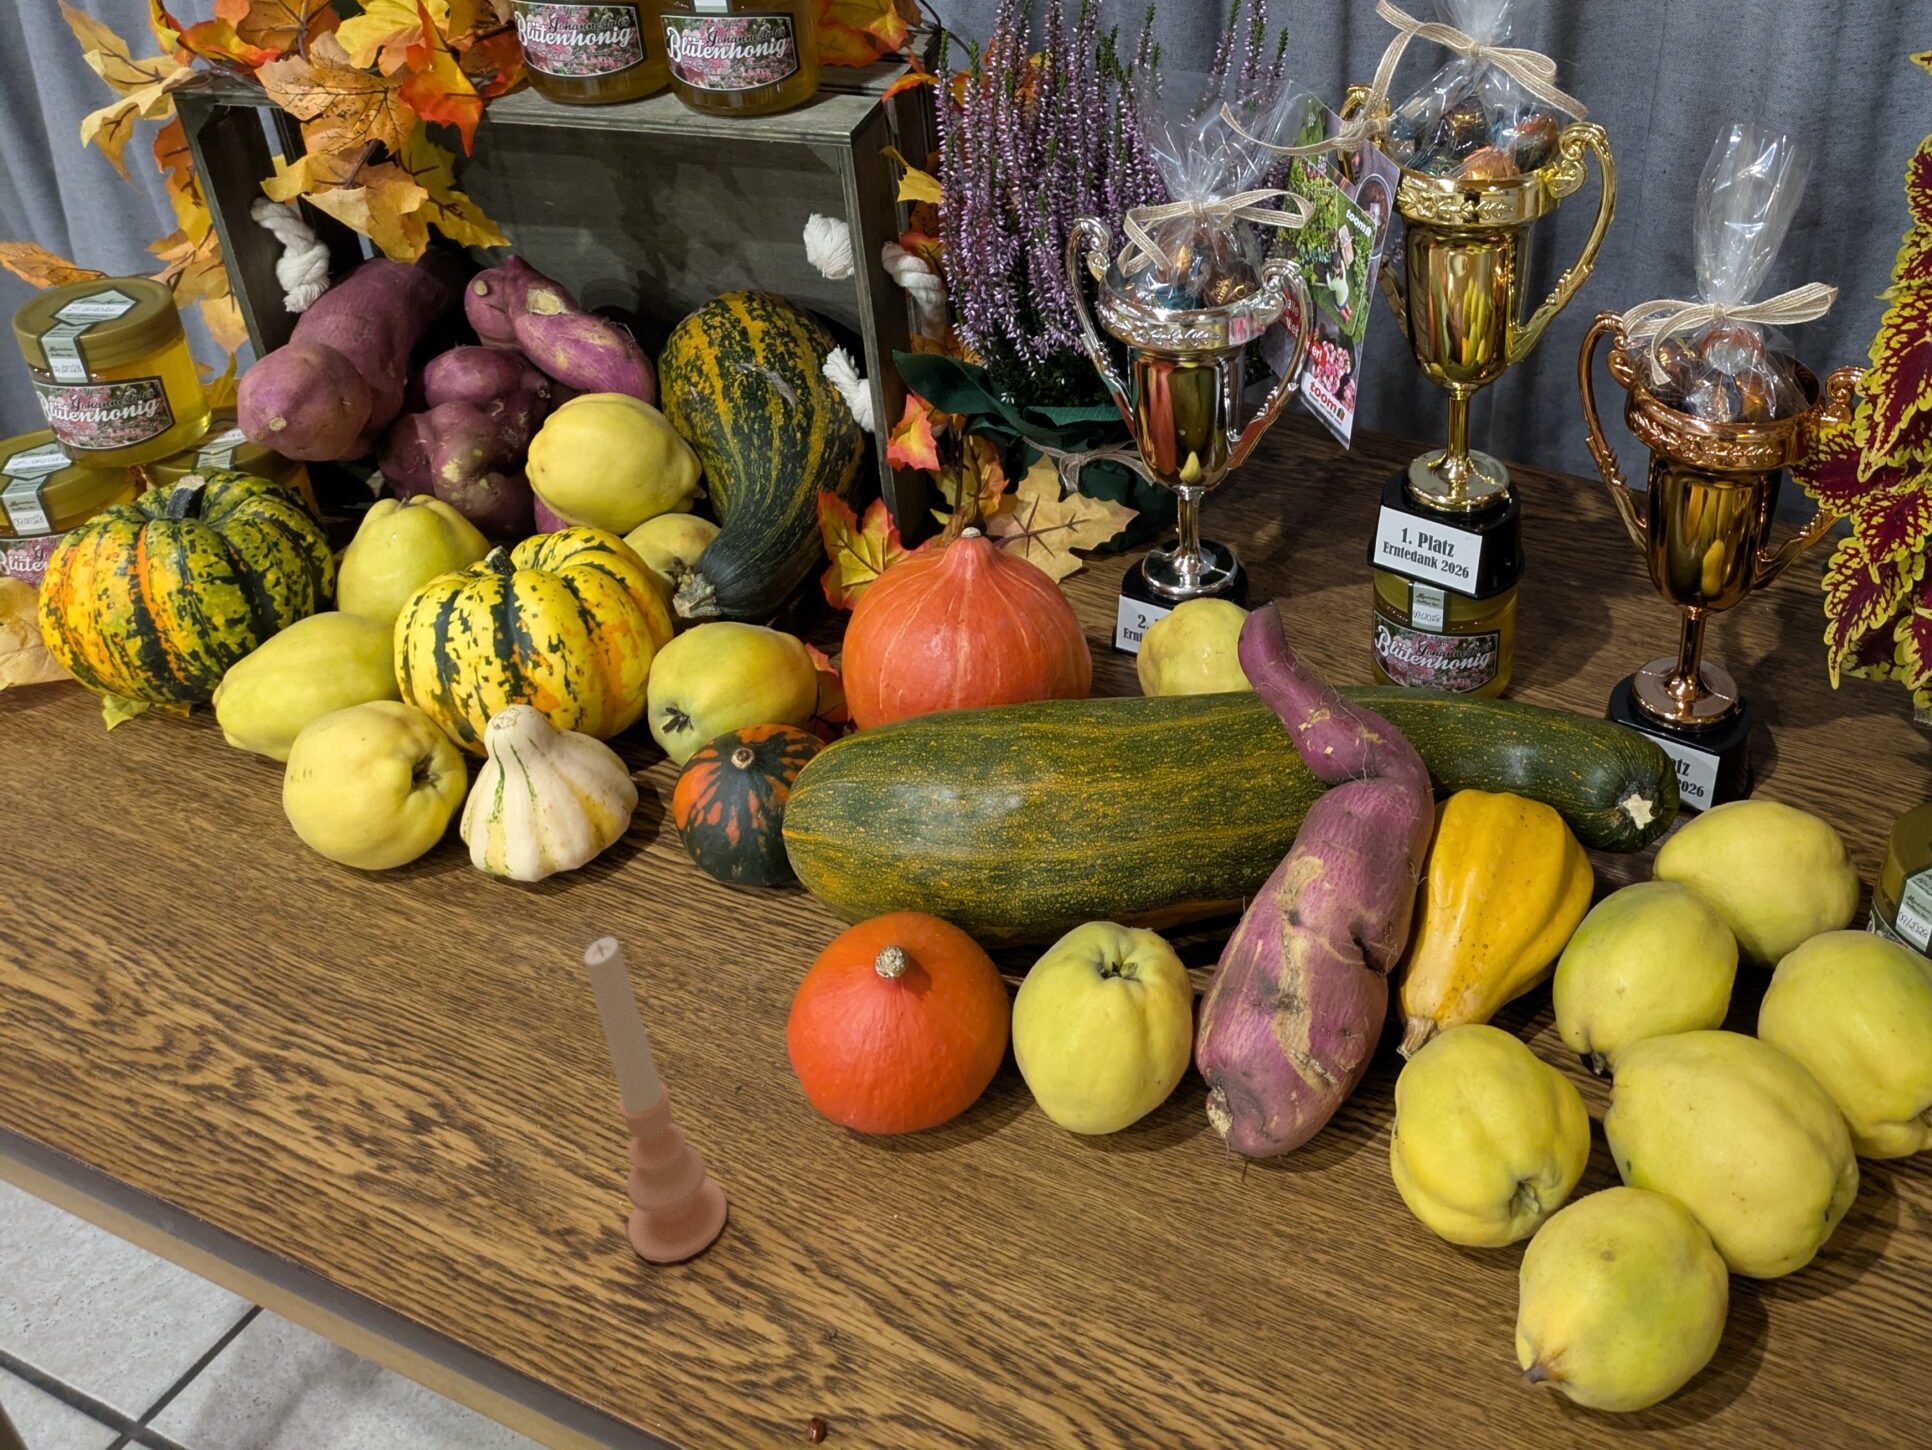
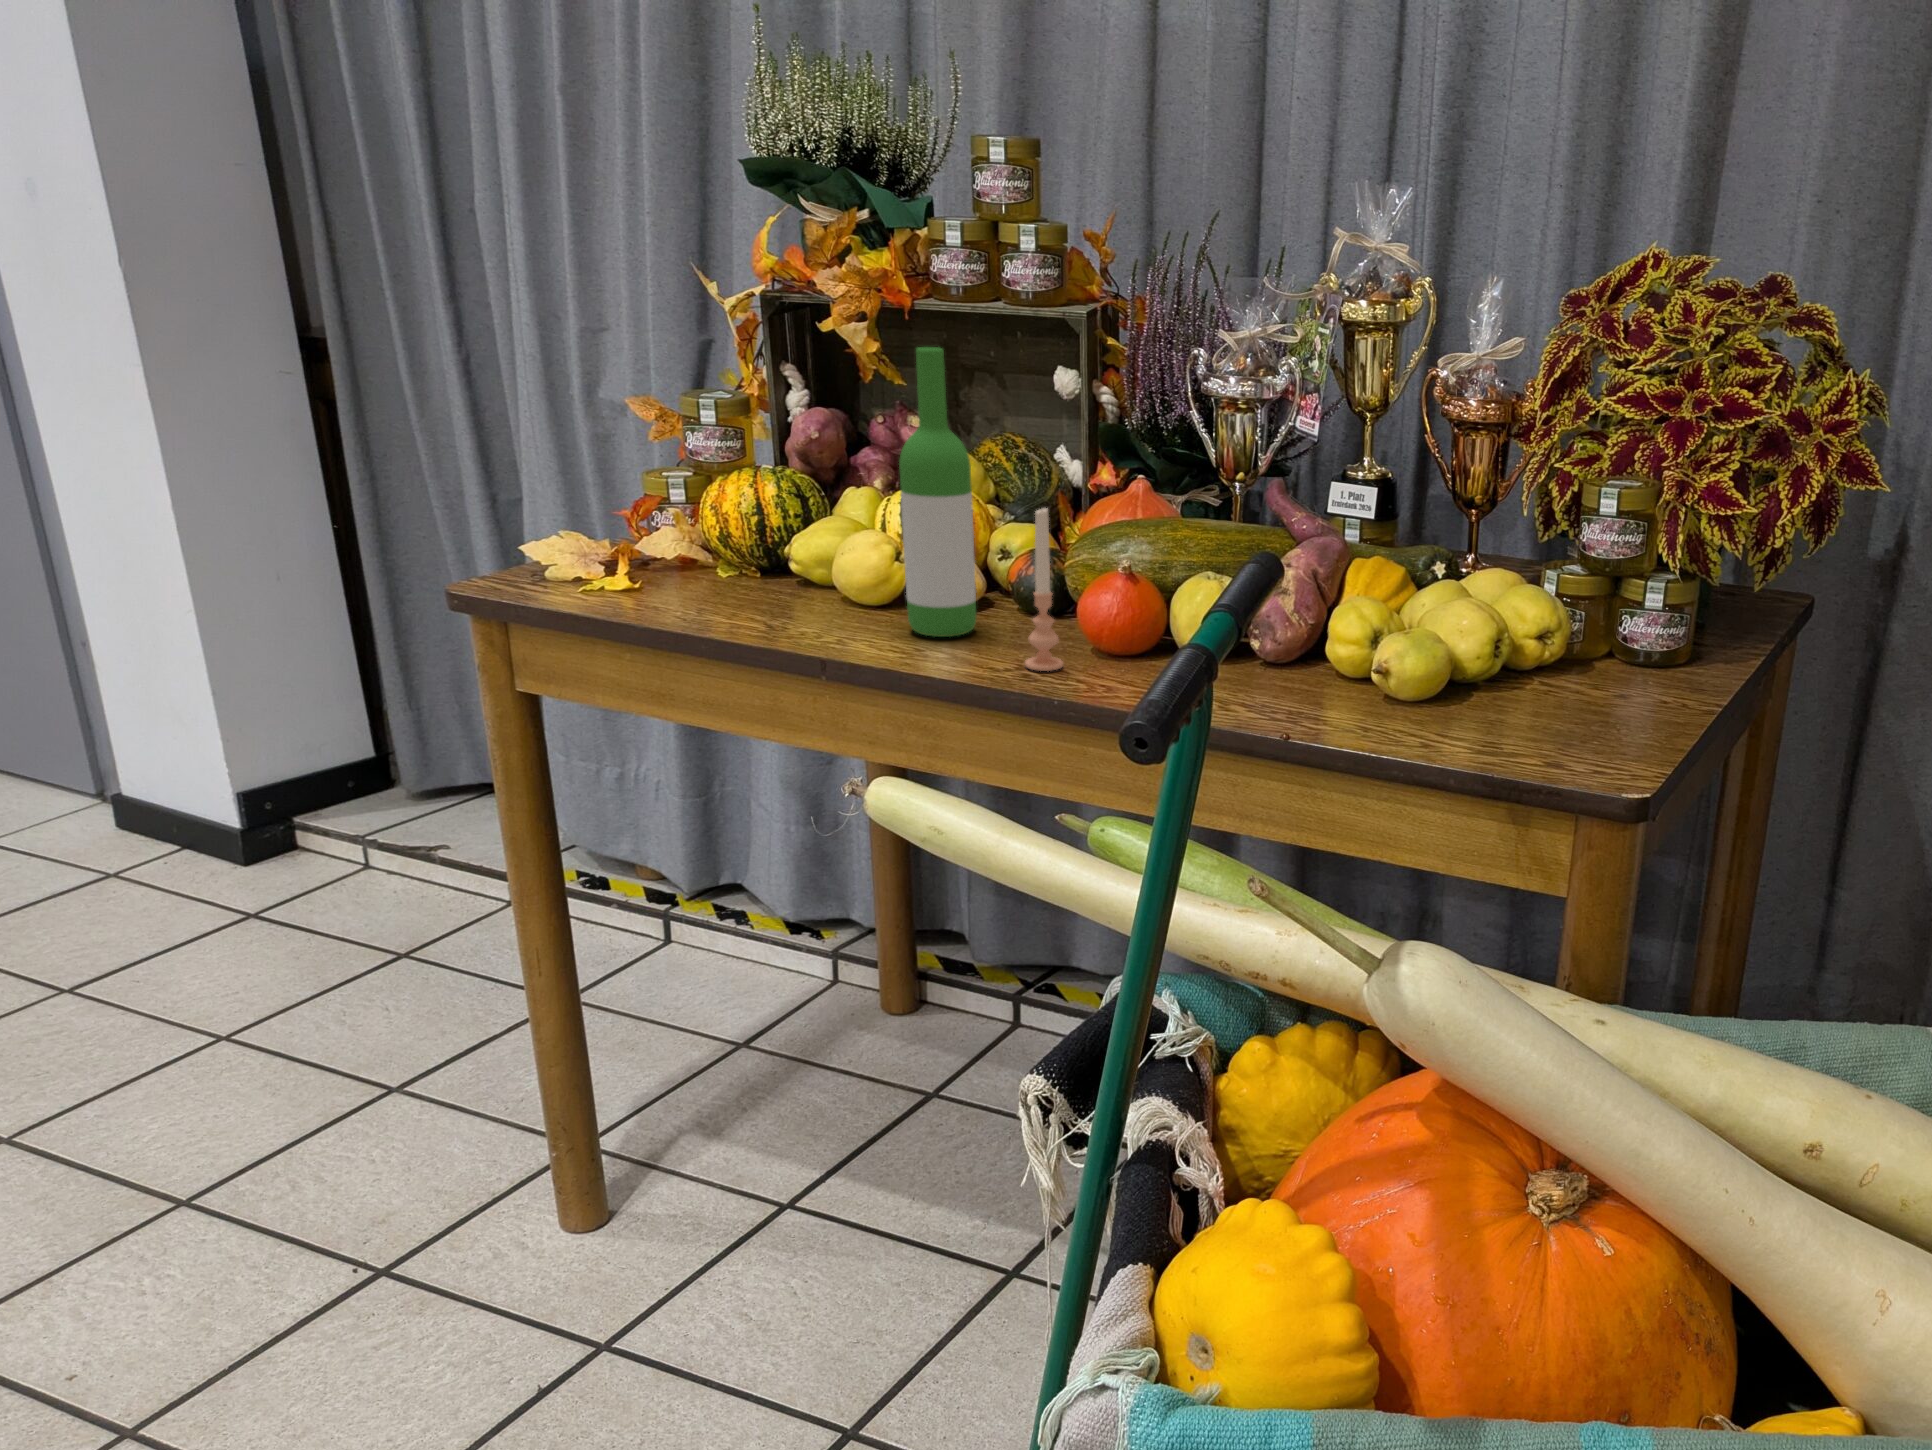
wine bottle: none [274,472,566,1061] -> present [899,347,976,637]

